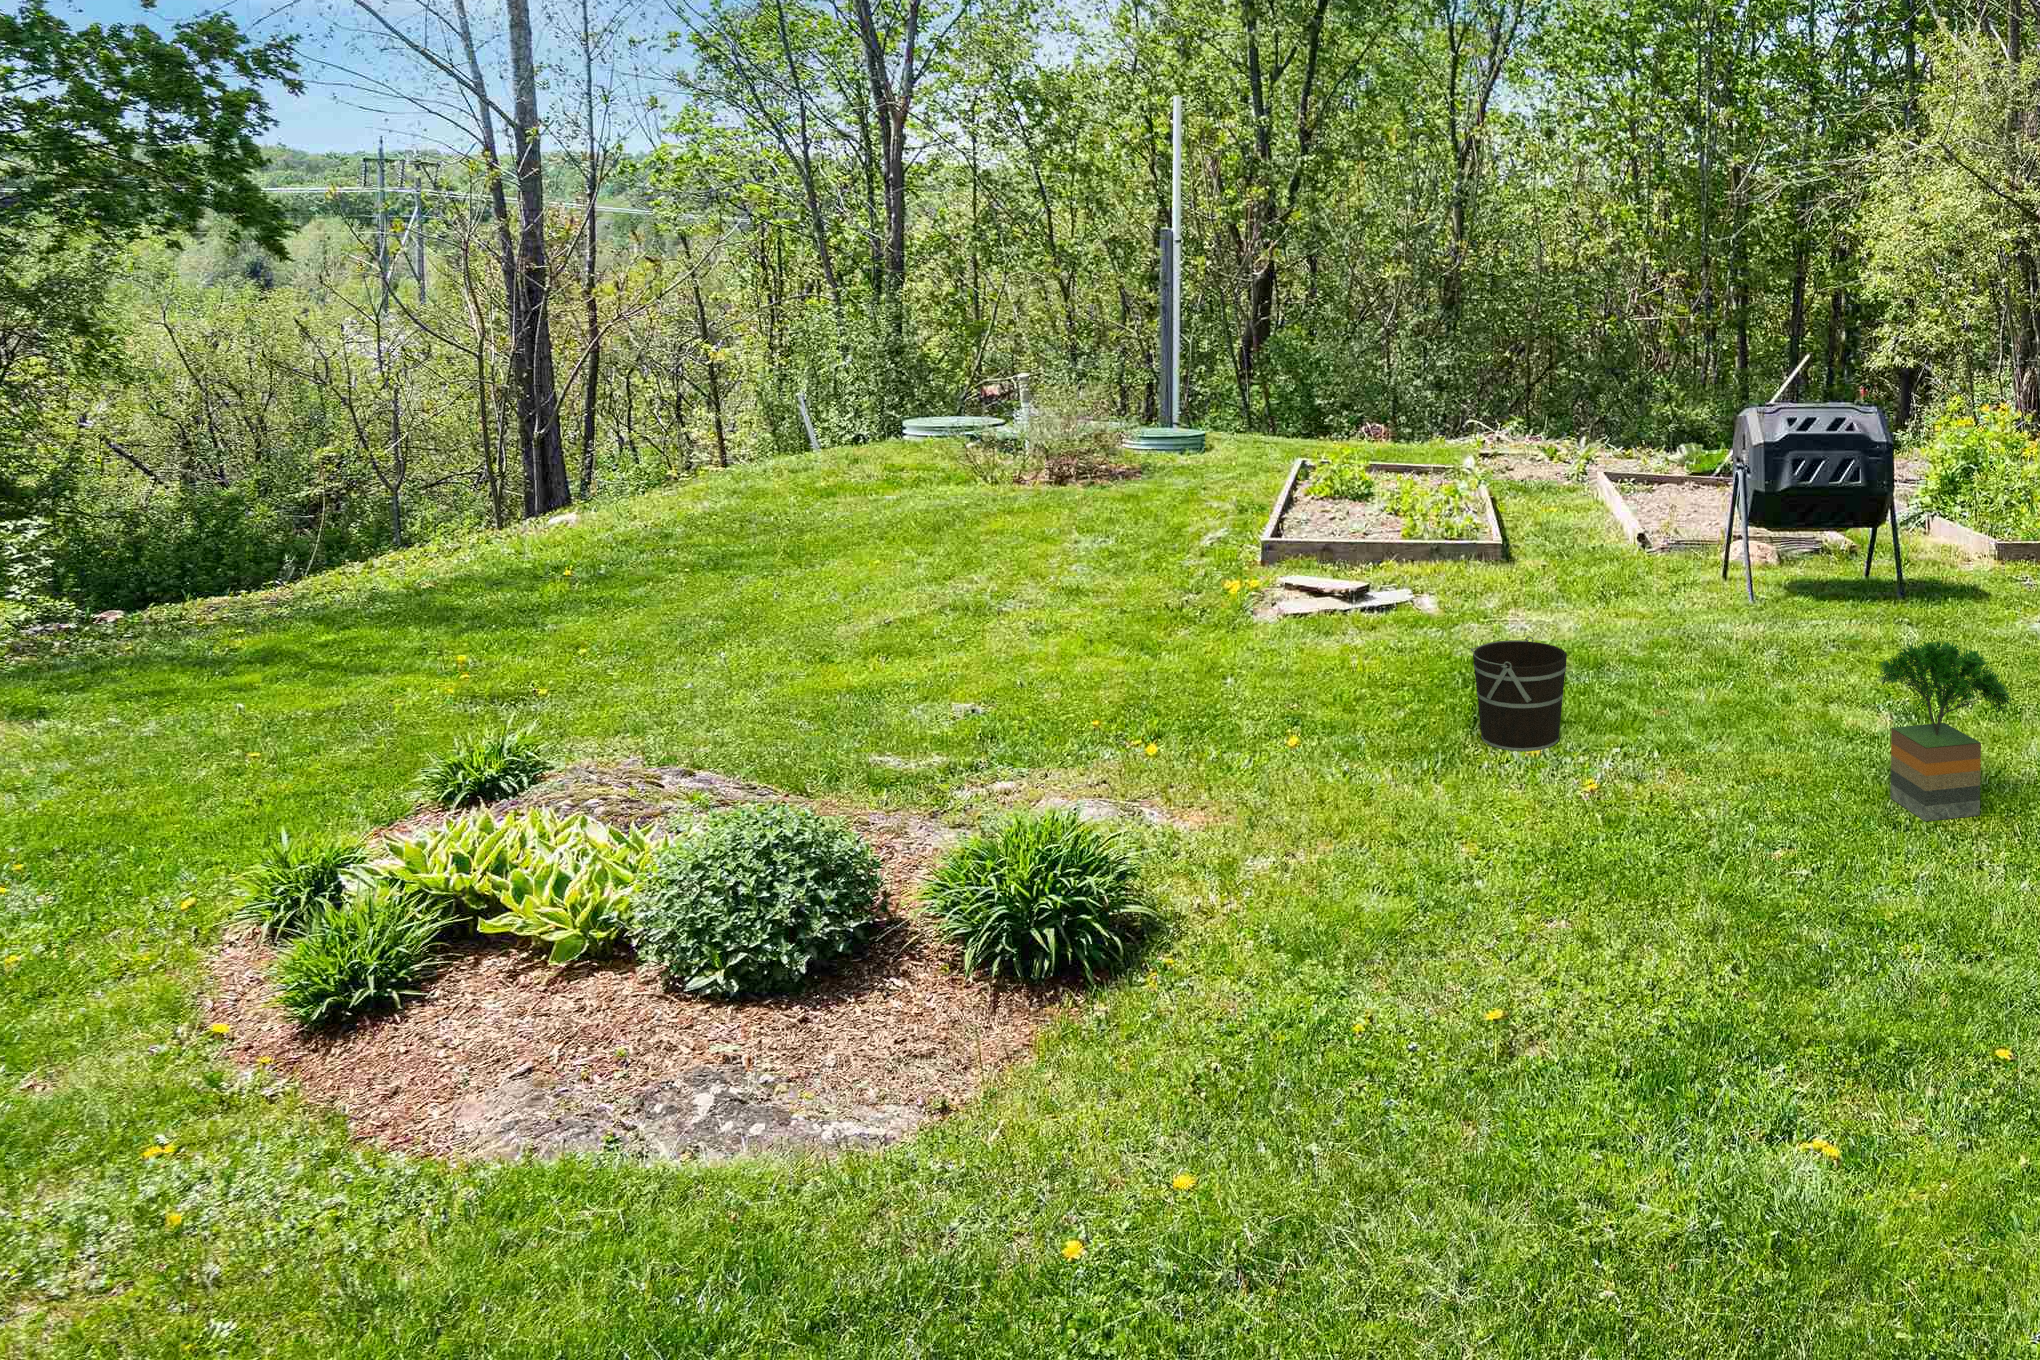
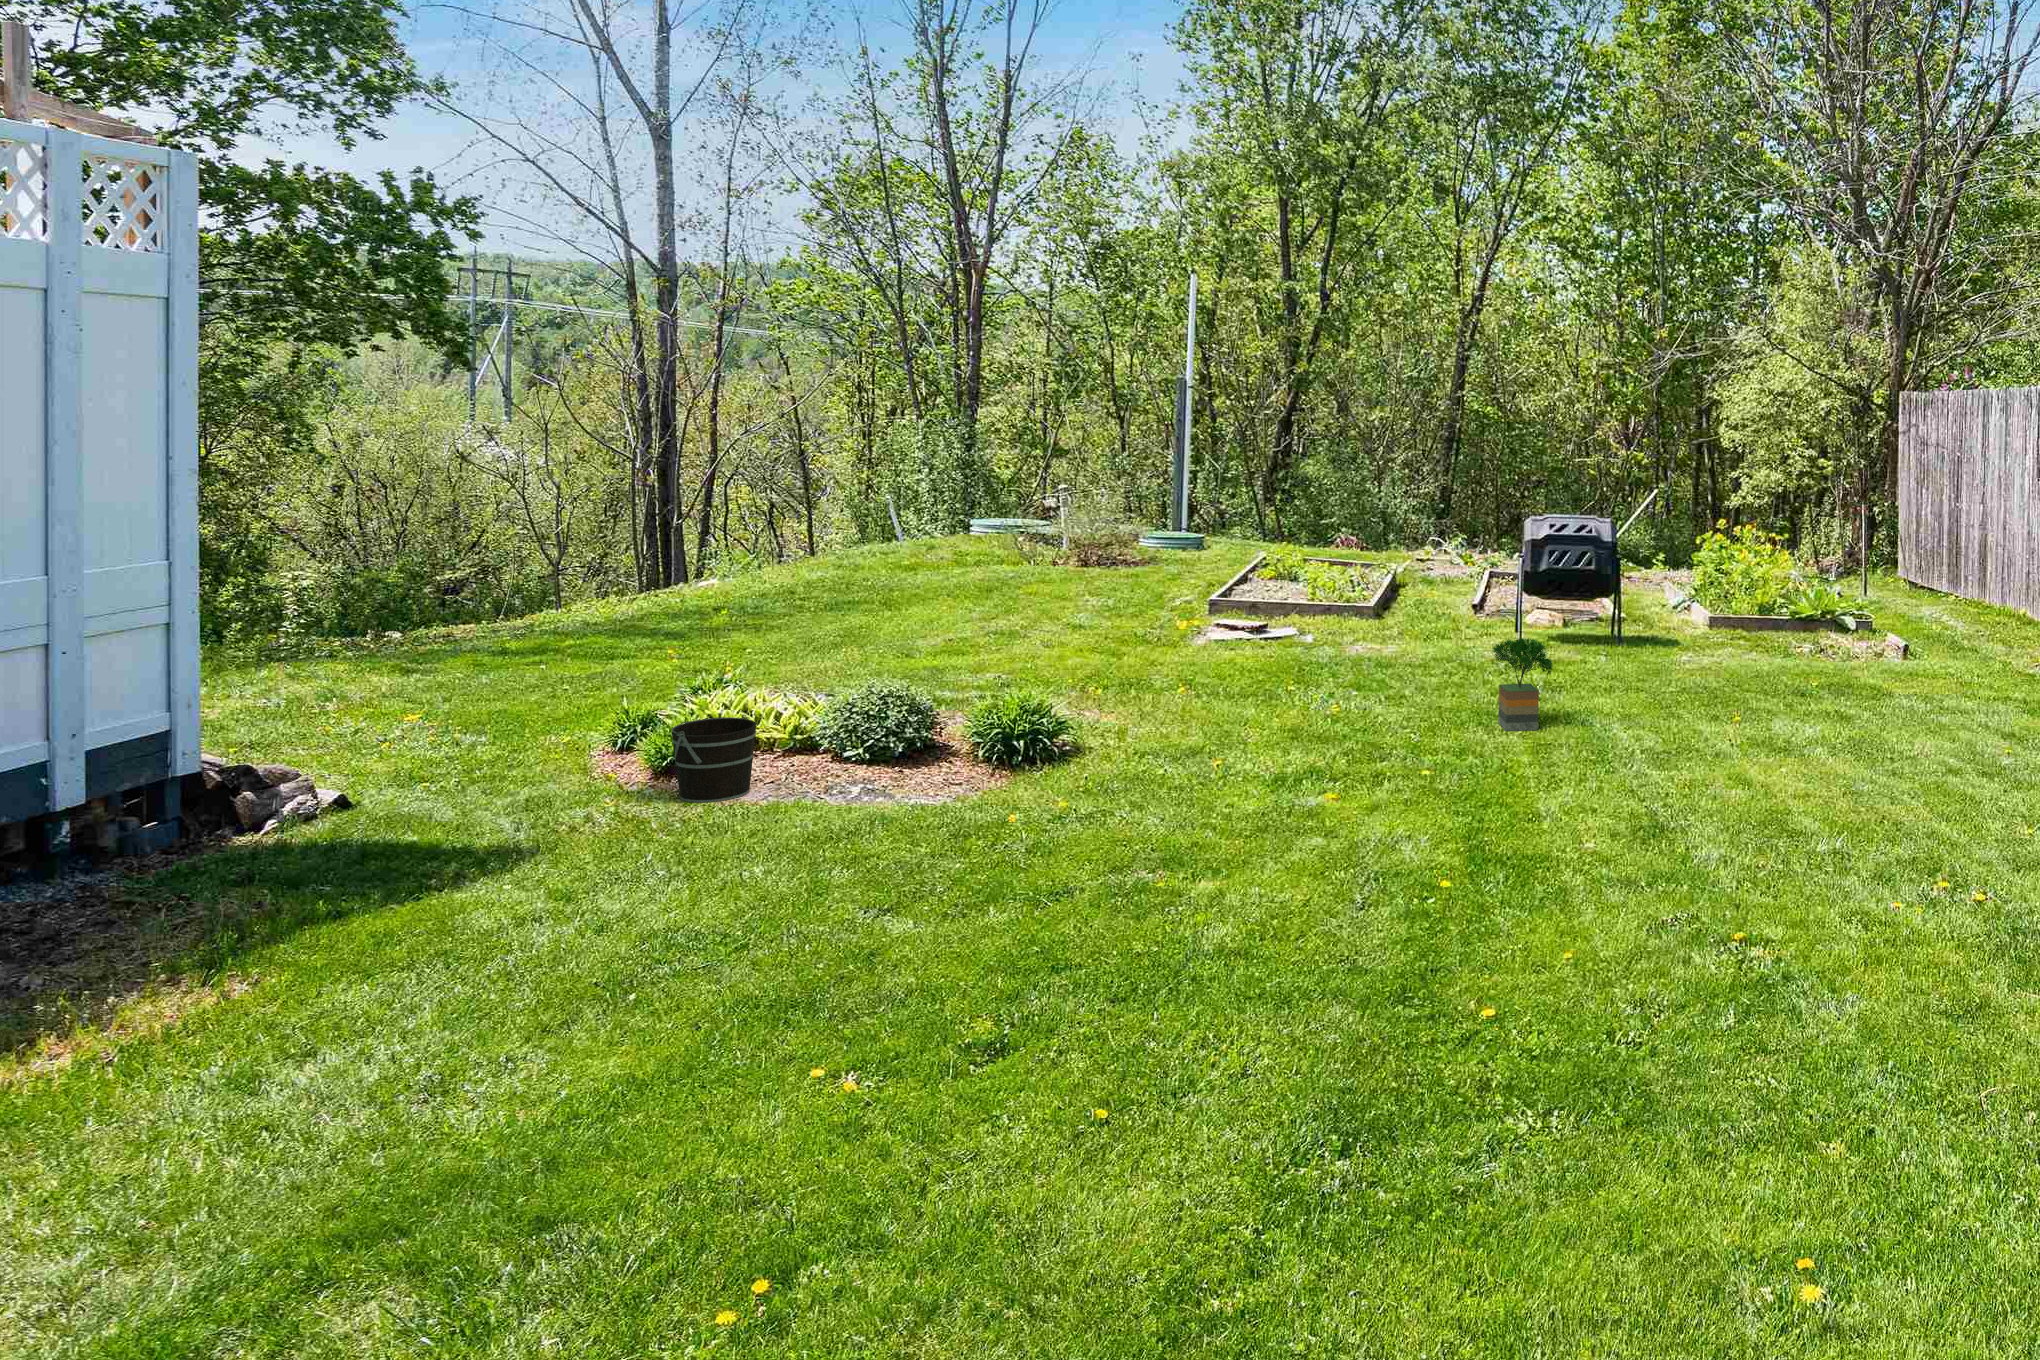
bucket: present [1471,636,1567,751] -> present [672,715,756,803]

